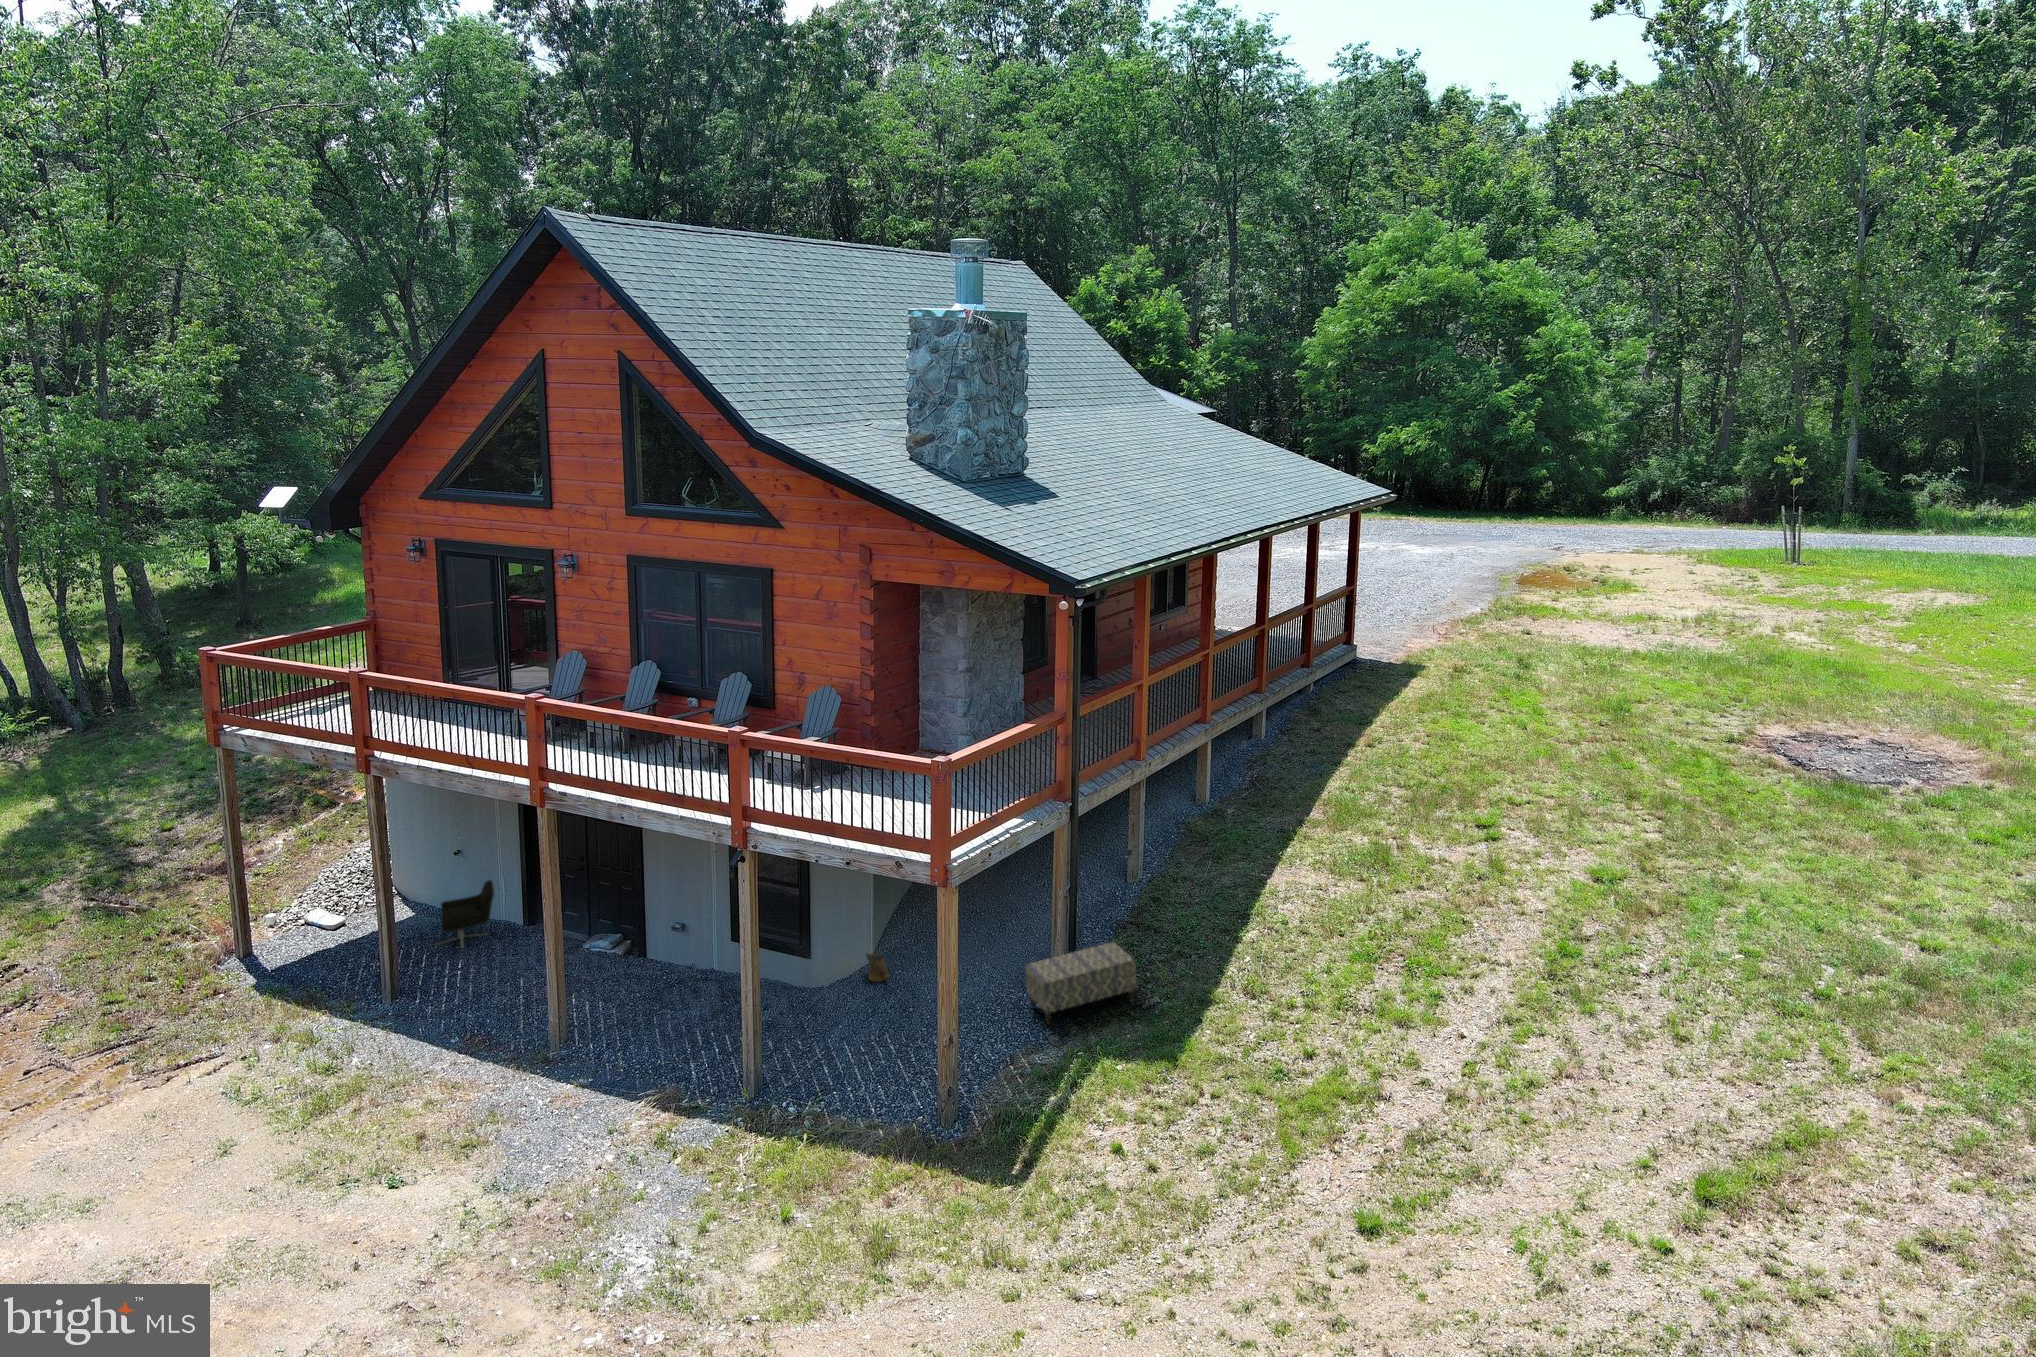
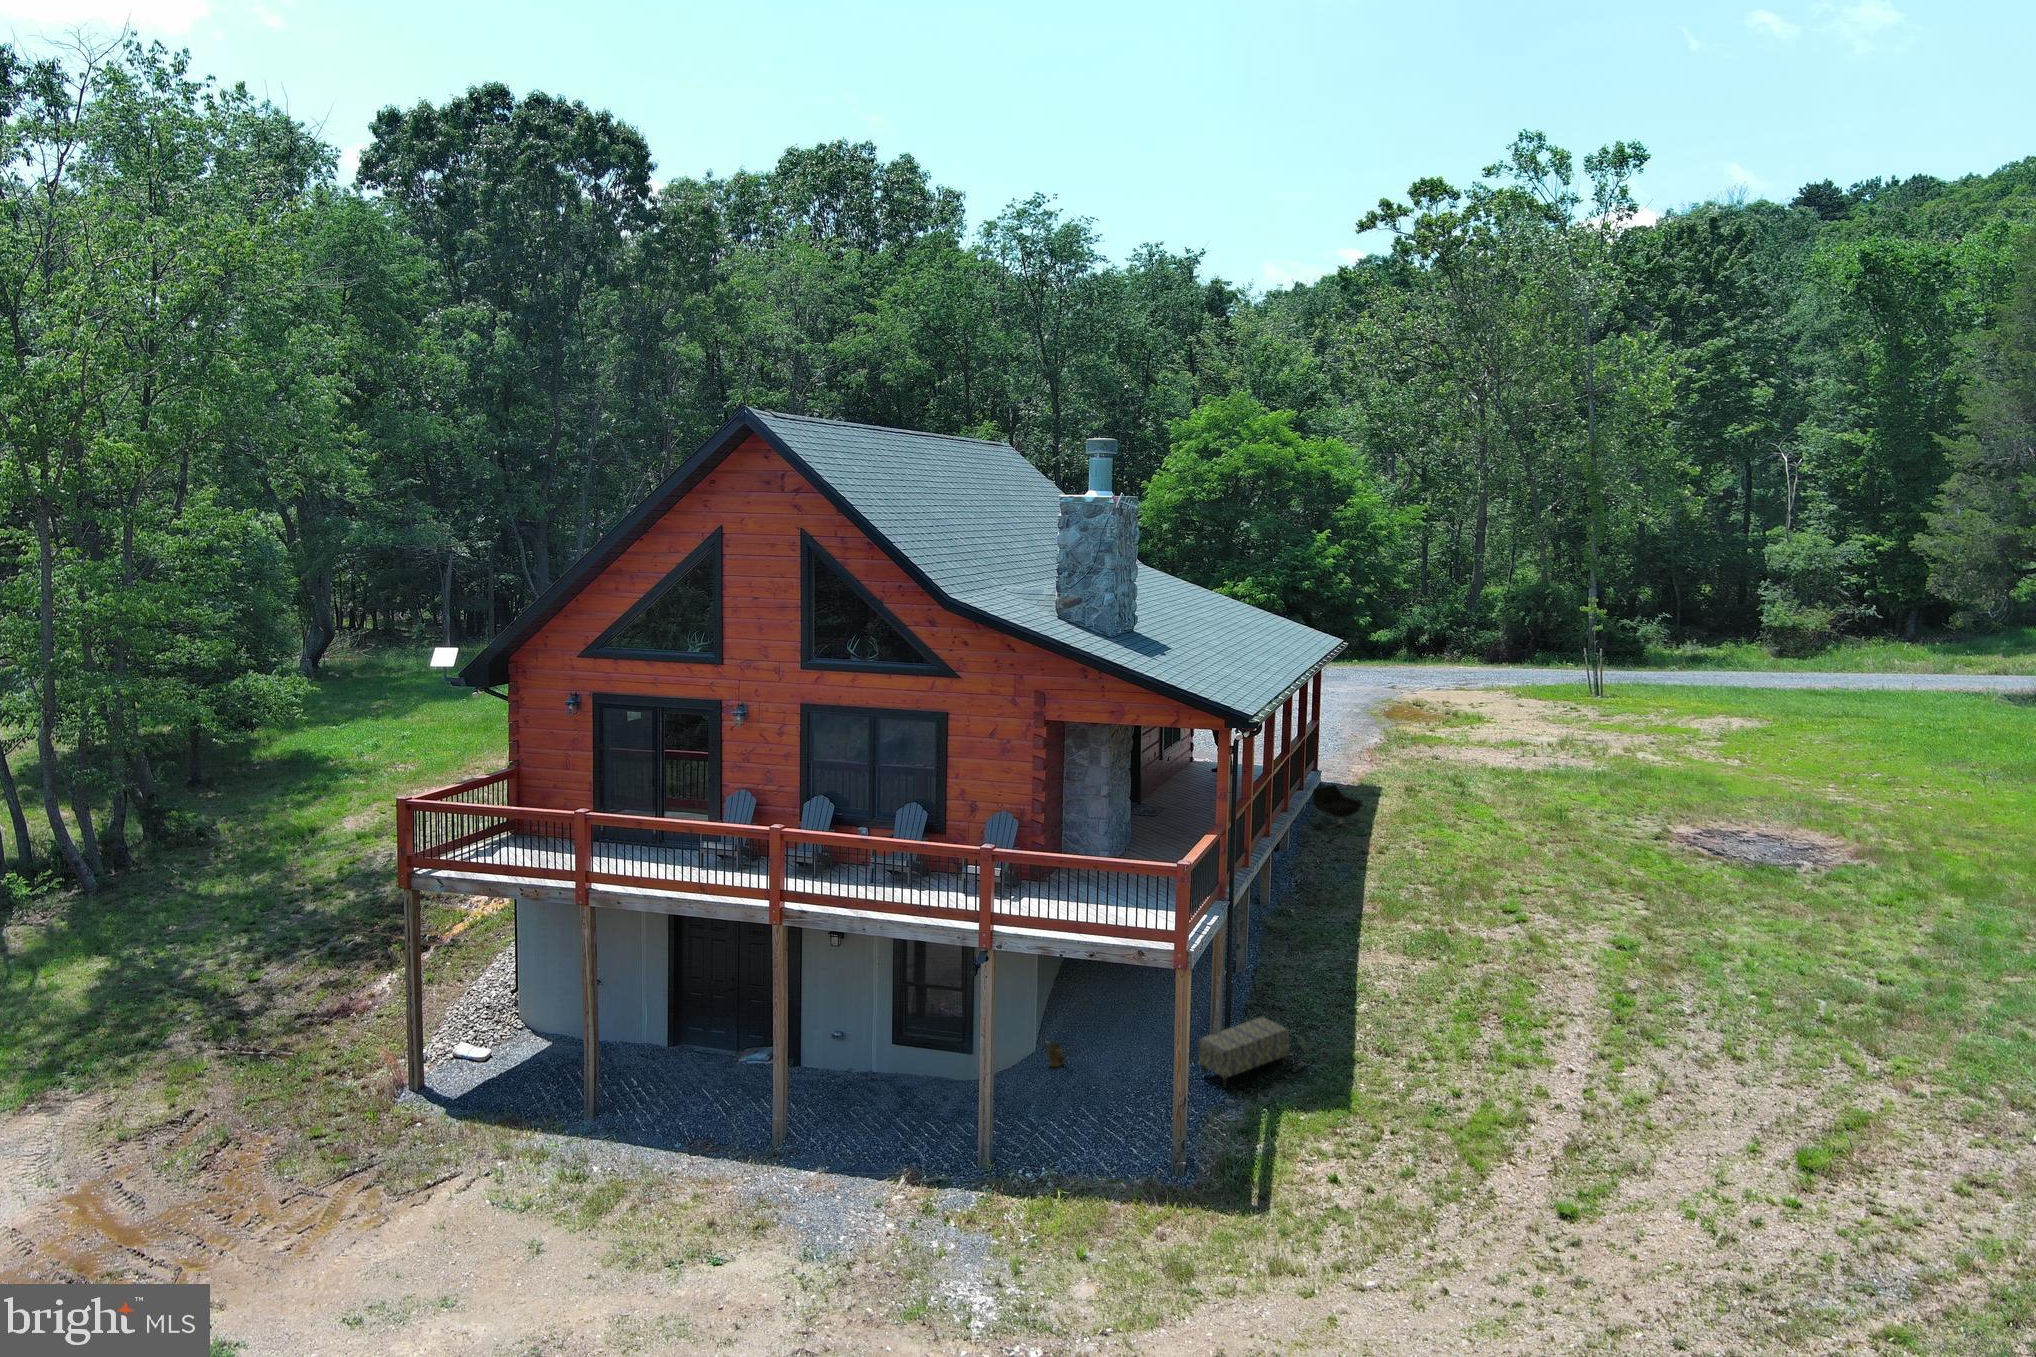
lounge chair: present [441,880,494,948] -> present [1313,785,1362,827]

